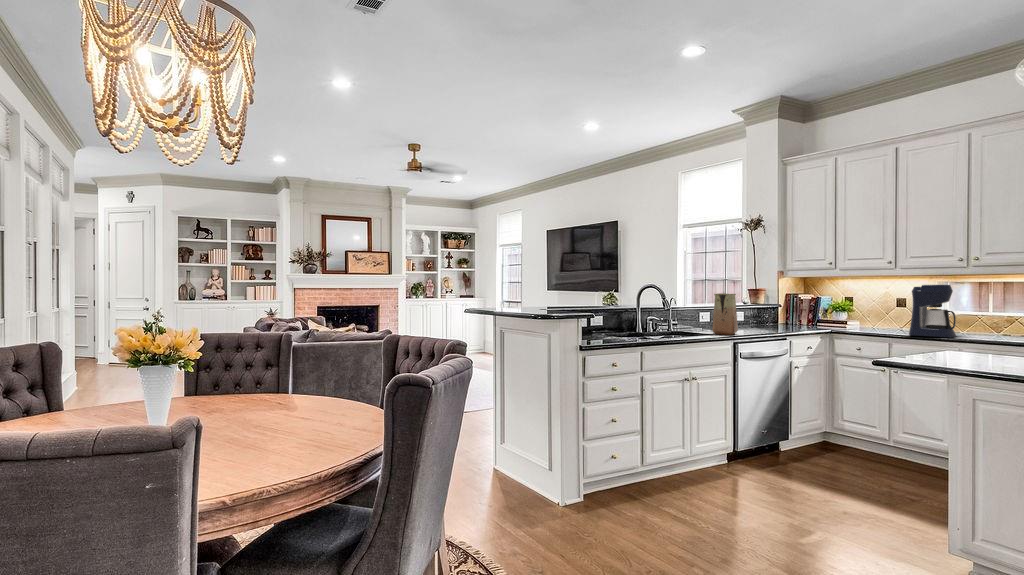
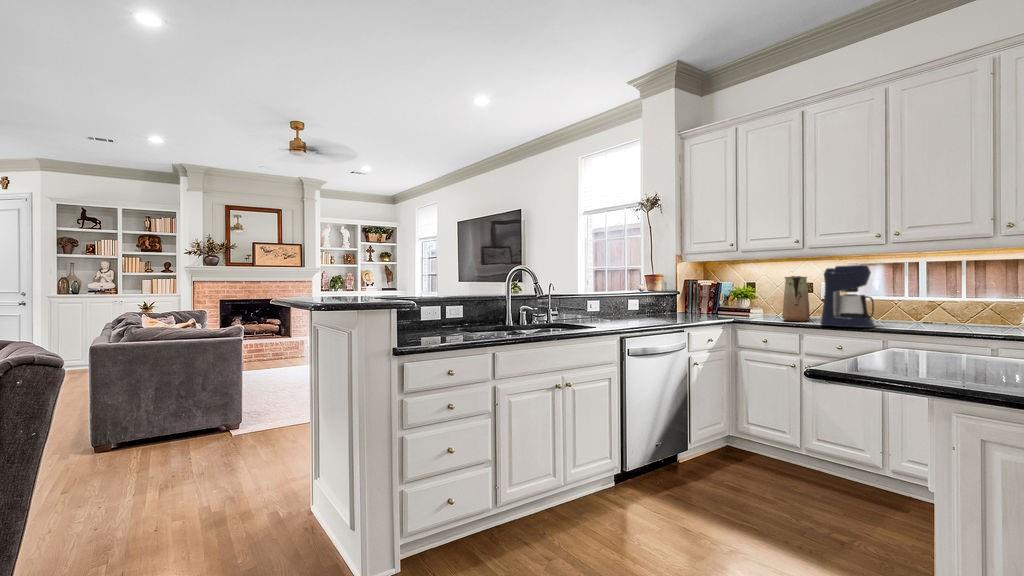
vase: present [712,293,738,335] -> present [783,276,810,321]

